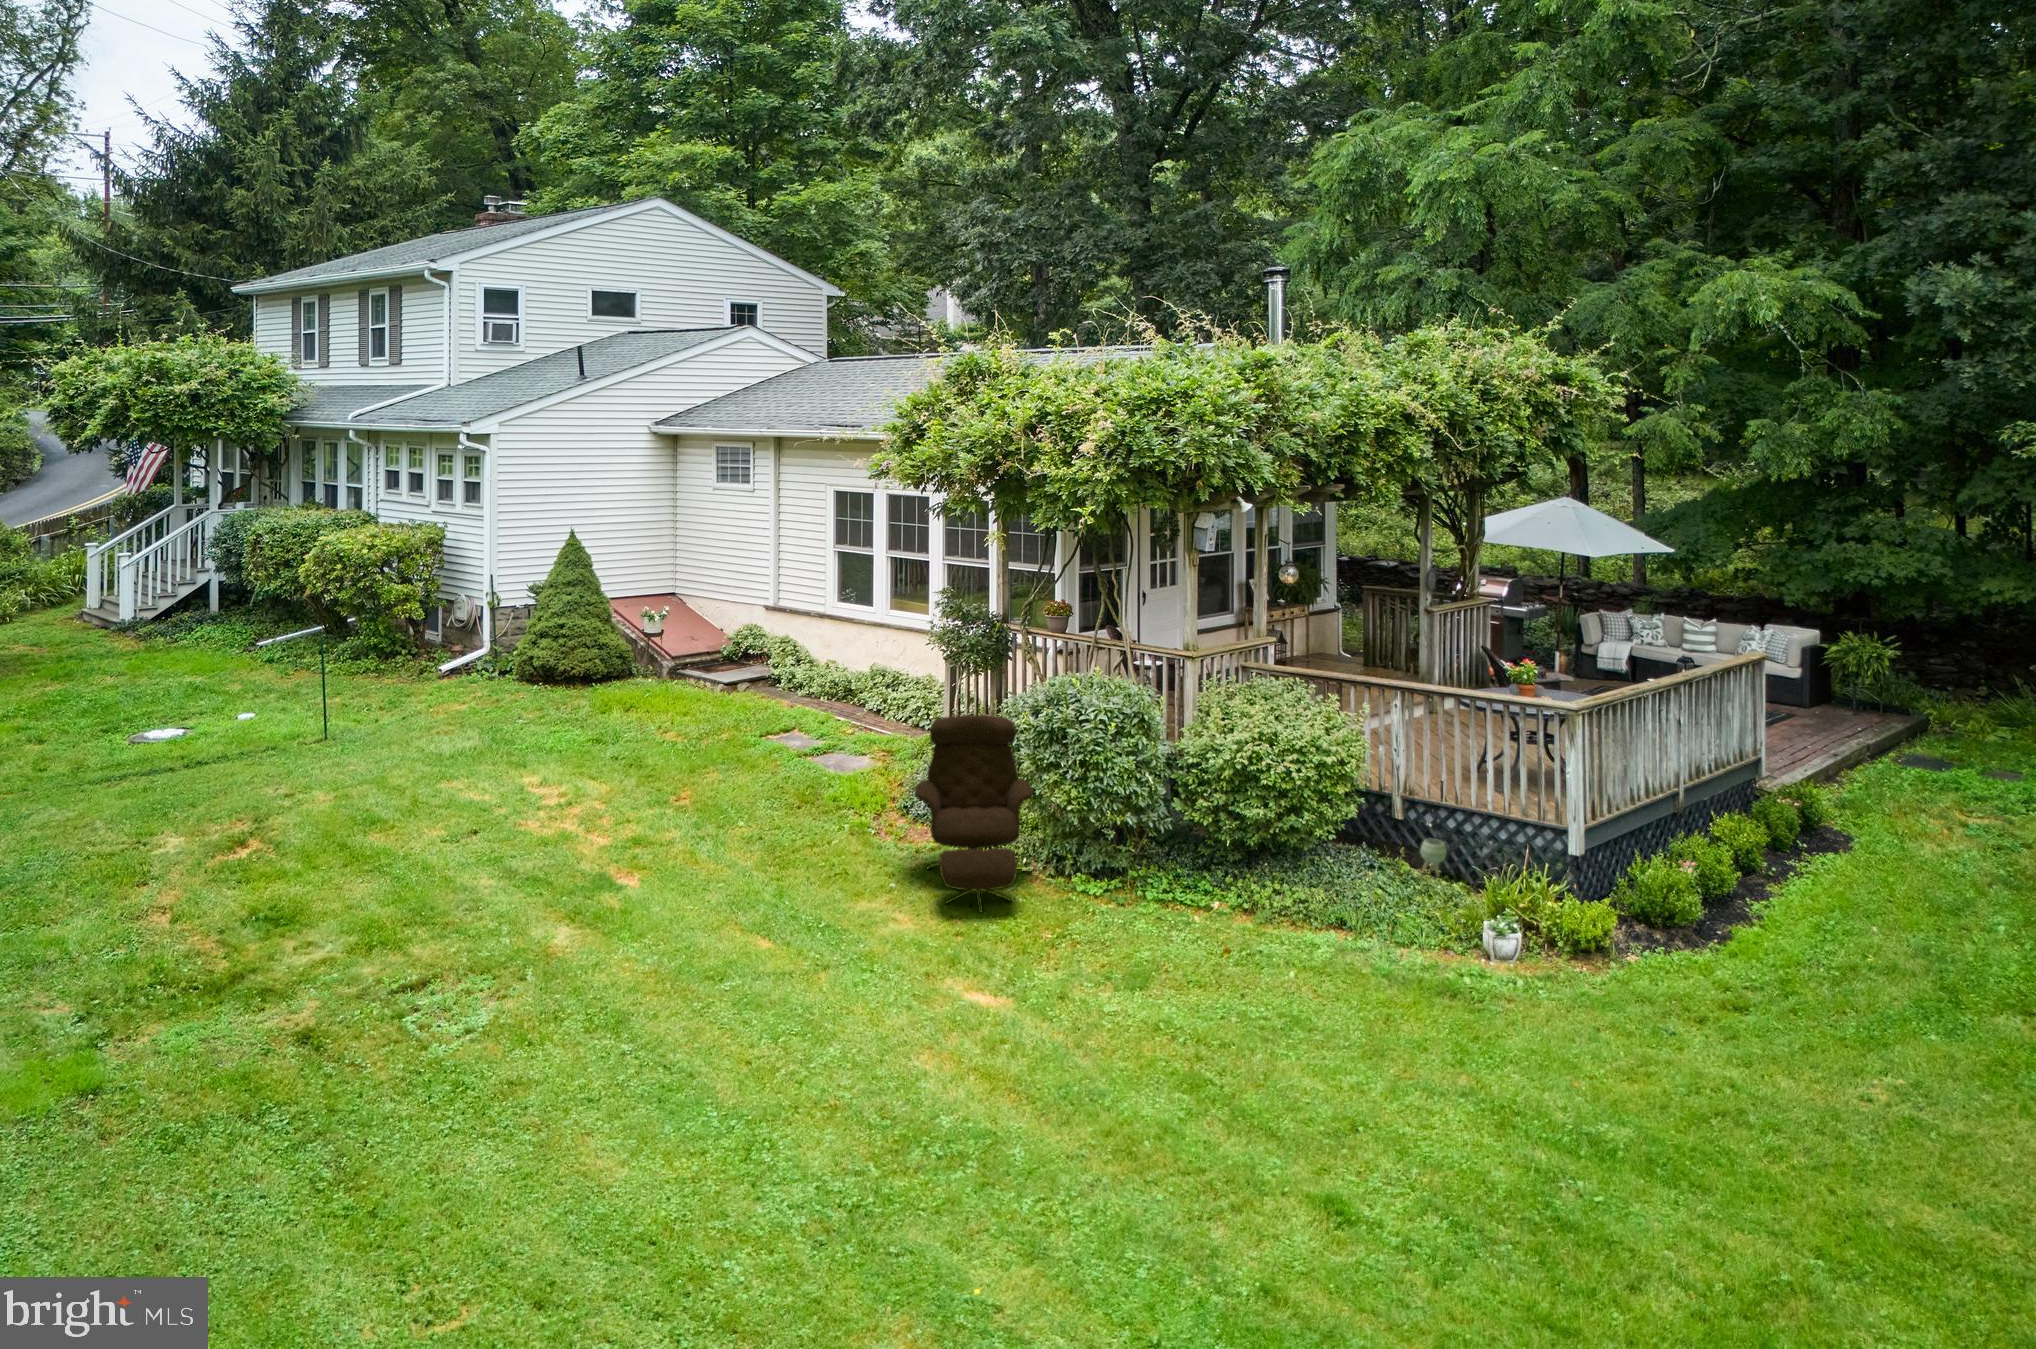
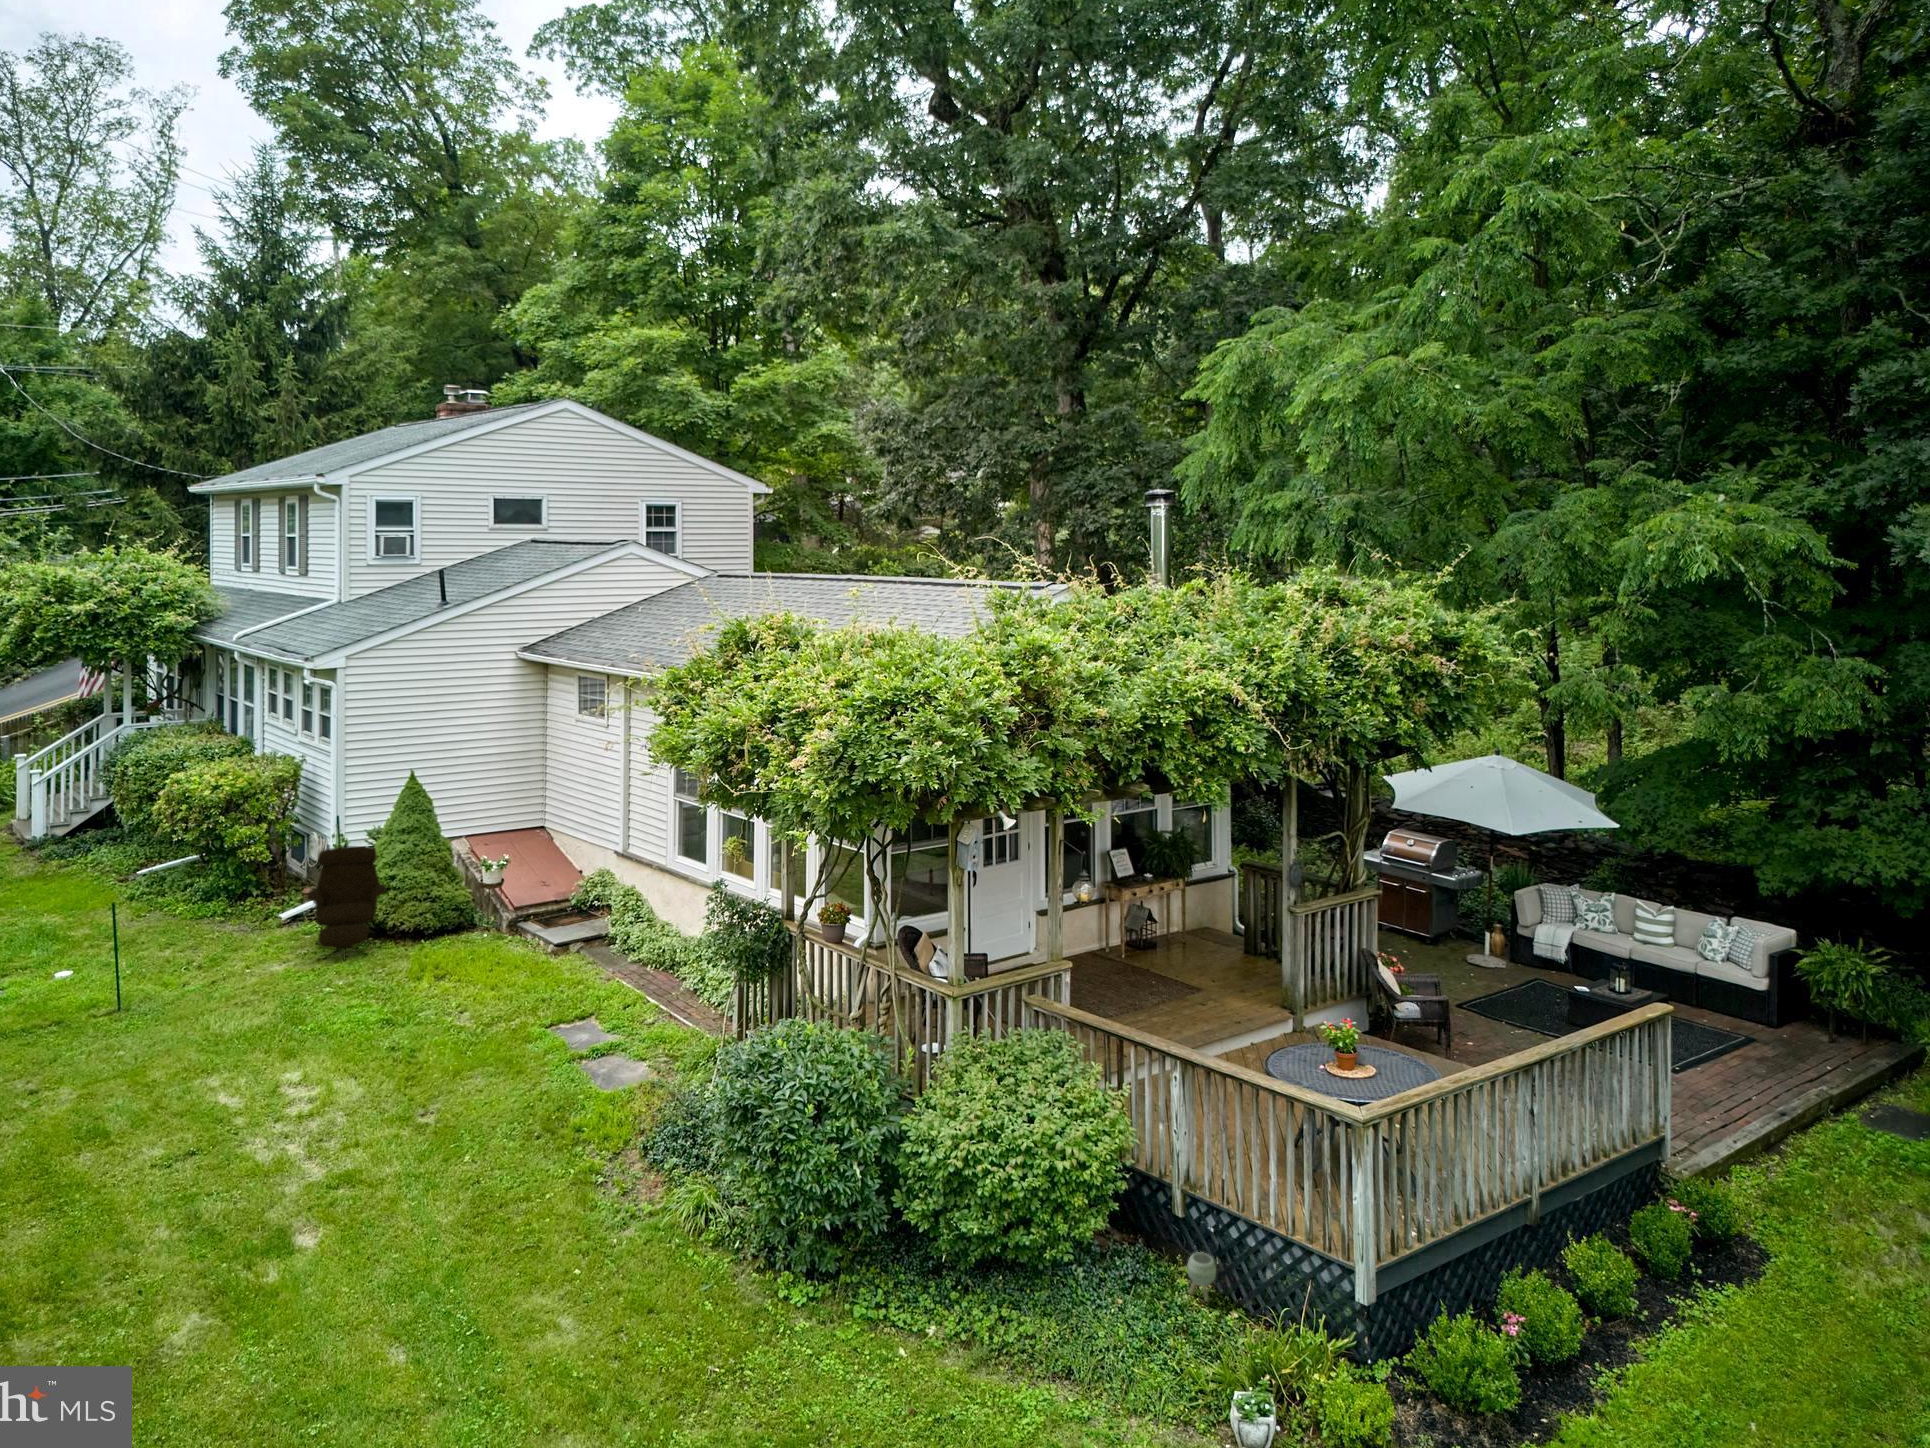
lounge chair: present [915,715,1033,912] -> present [307,846,387,961]

